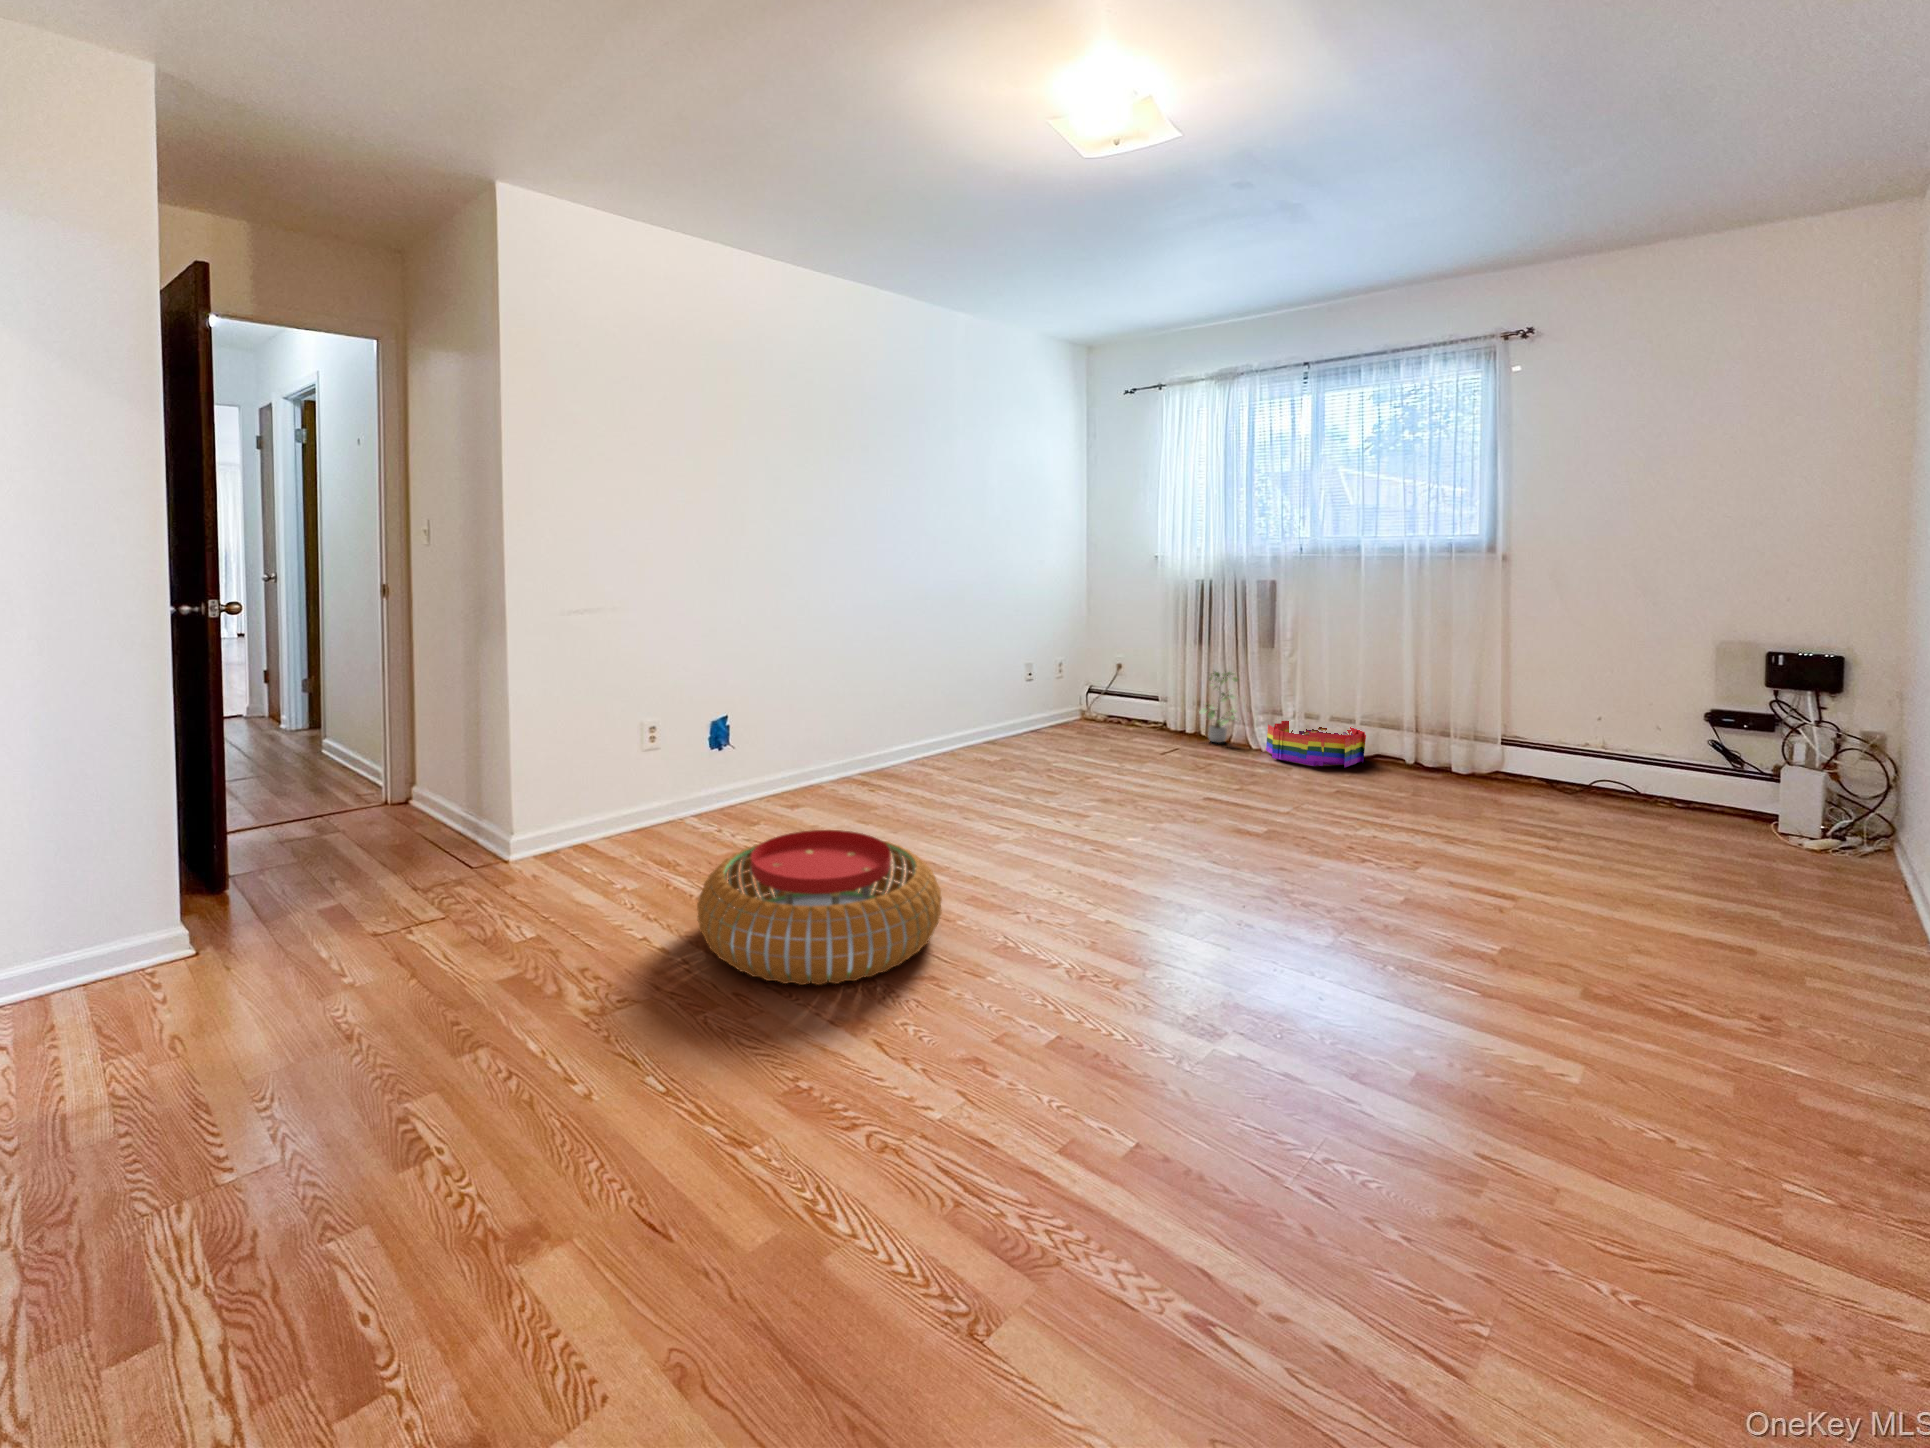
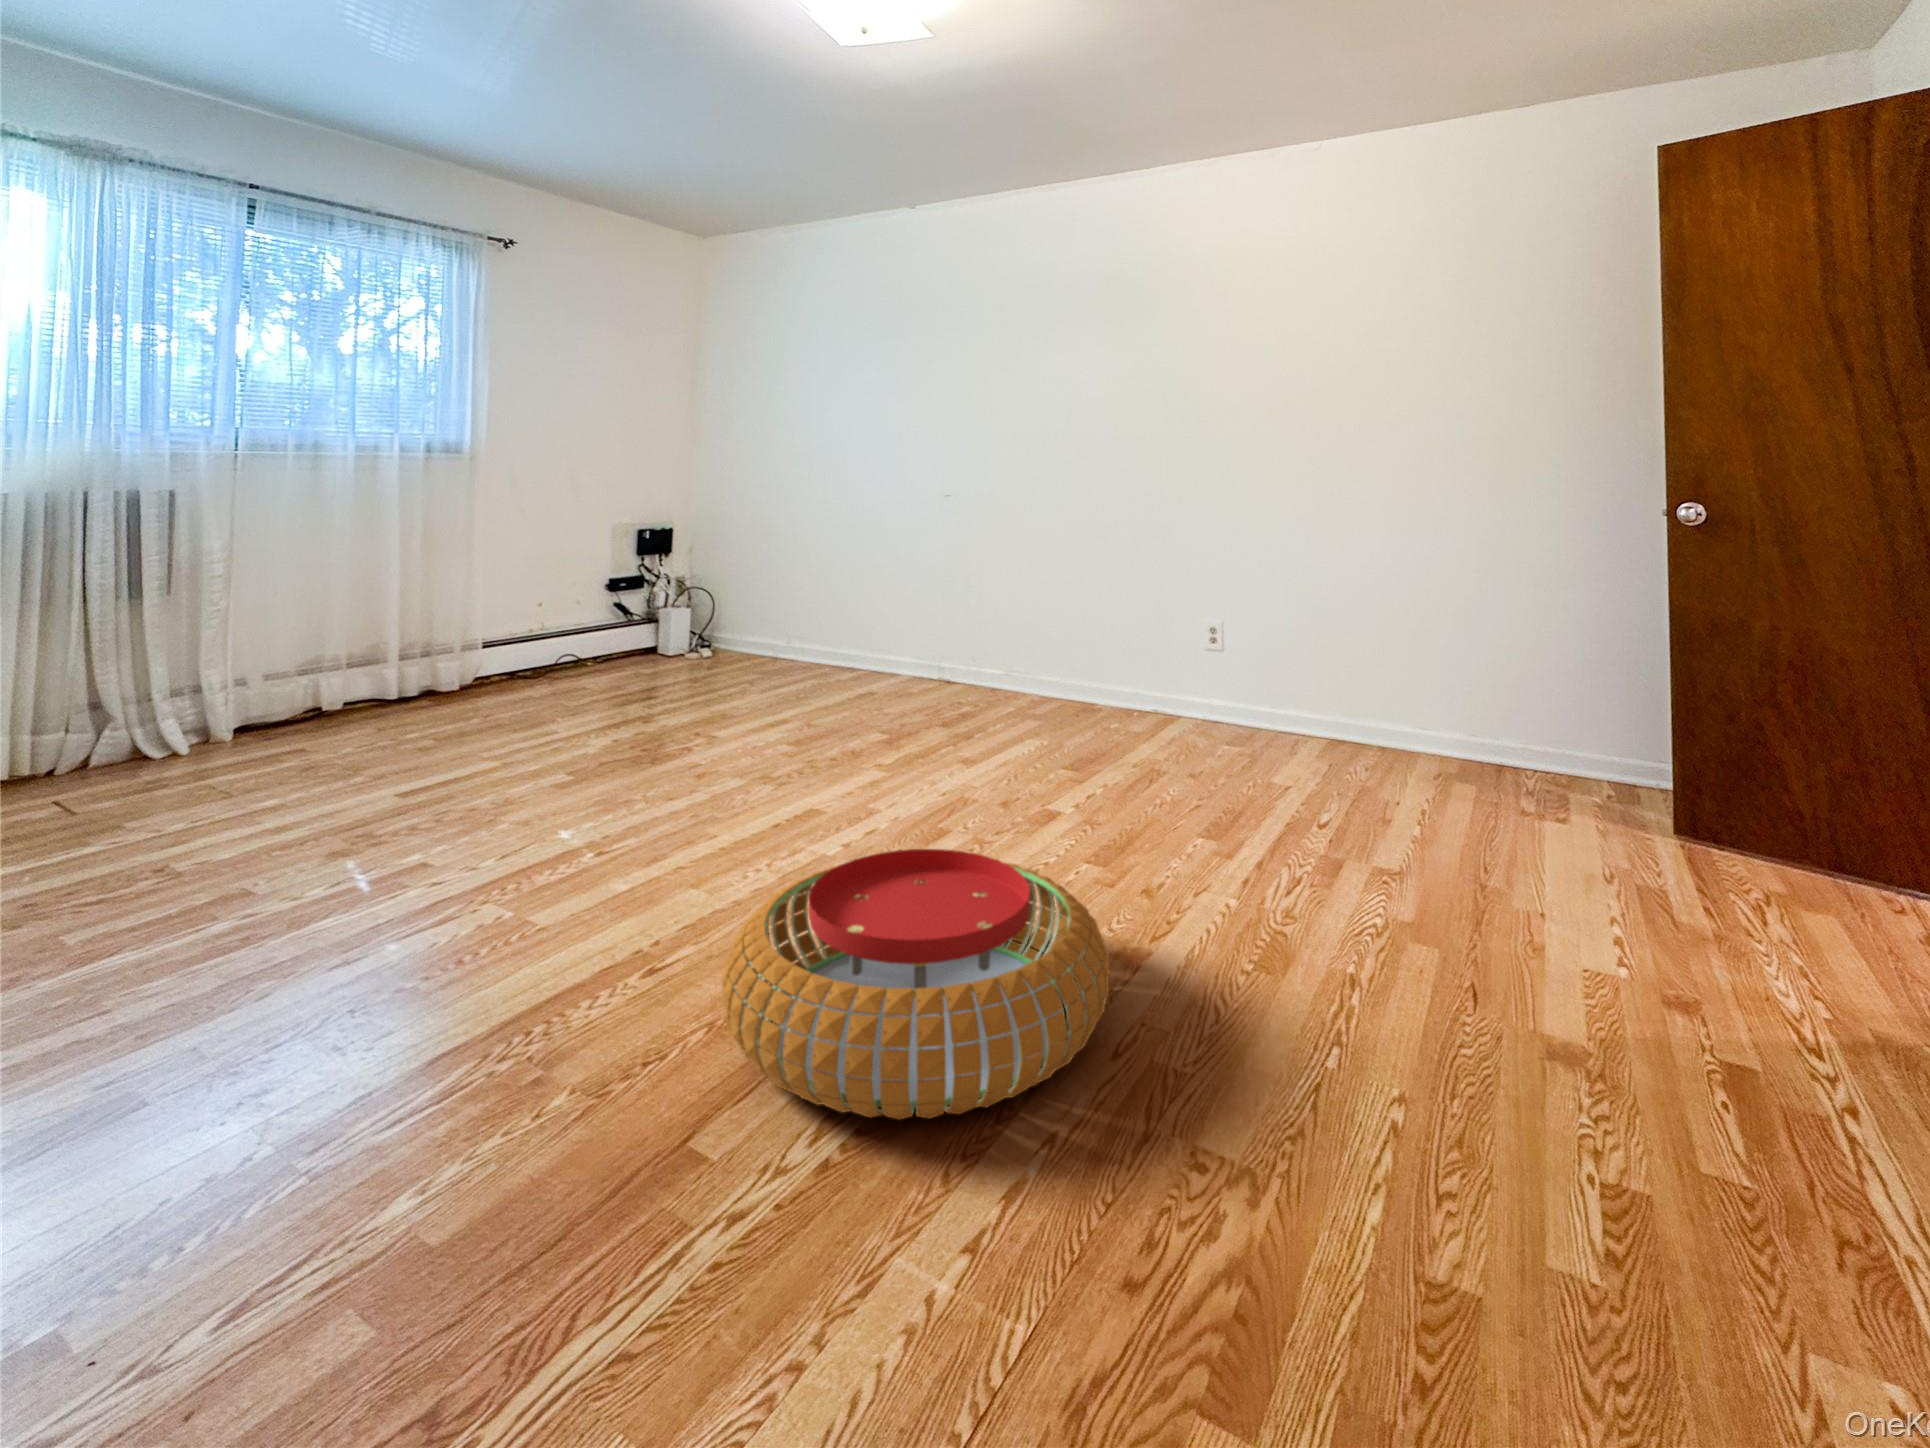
potted plant: present [1200,672,1238,743] -> none [52,640,170,771]
storage bin: present [1266,721,1366,767] -> none [231,684,392,750]

